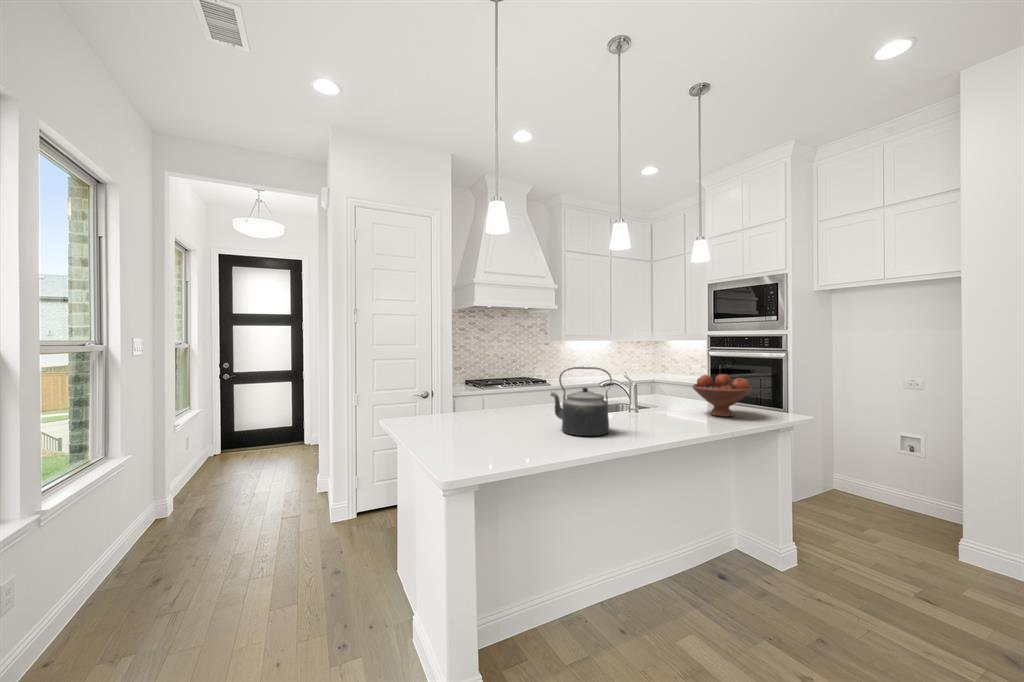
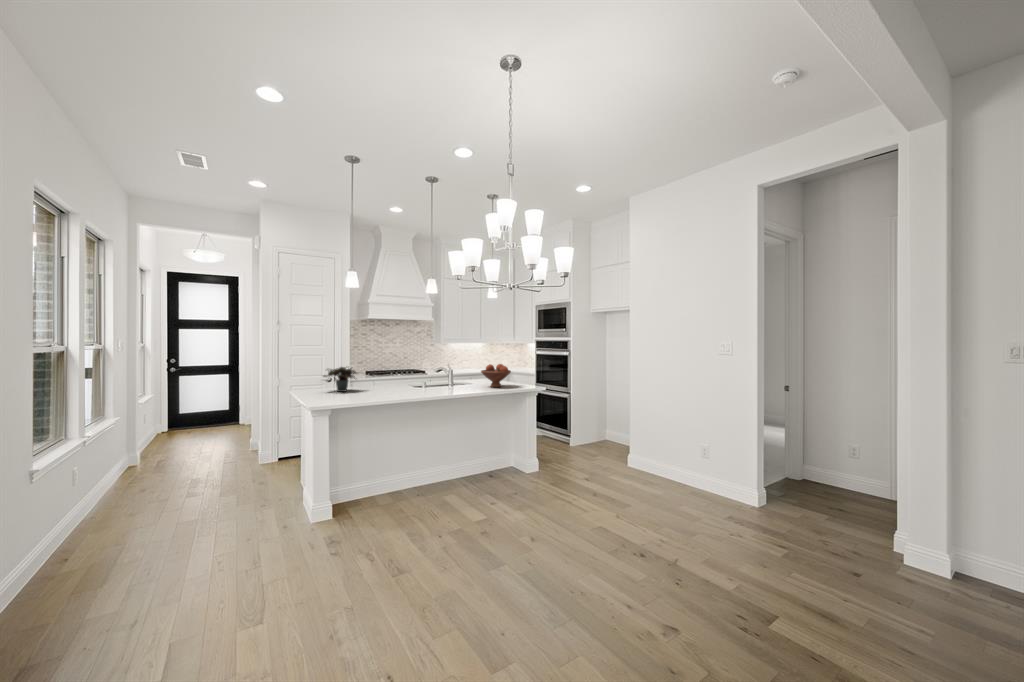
kettle: present [551,367,612,436] -> none [389,359,421,395]
potted plant: none [428,379,495,424] -> present [323,367,357,392]

